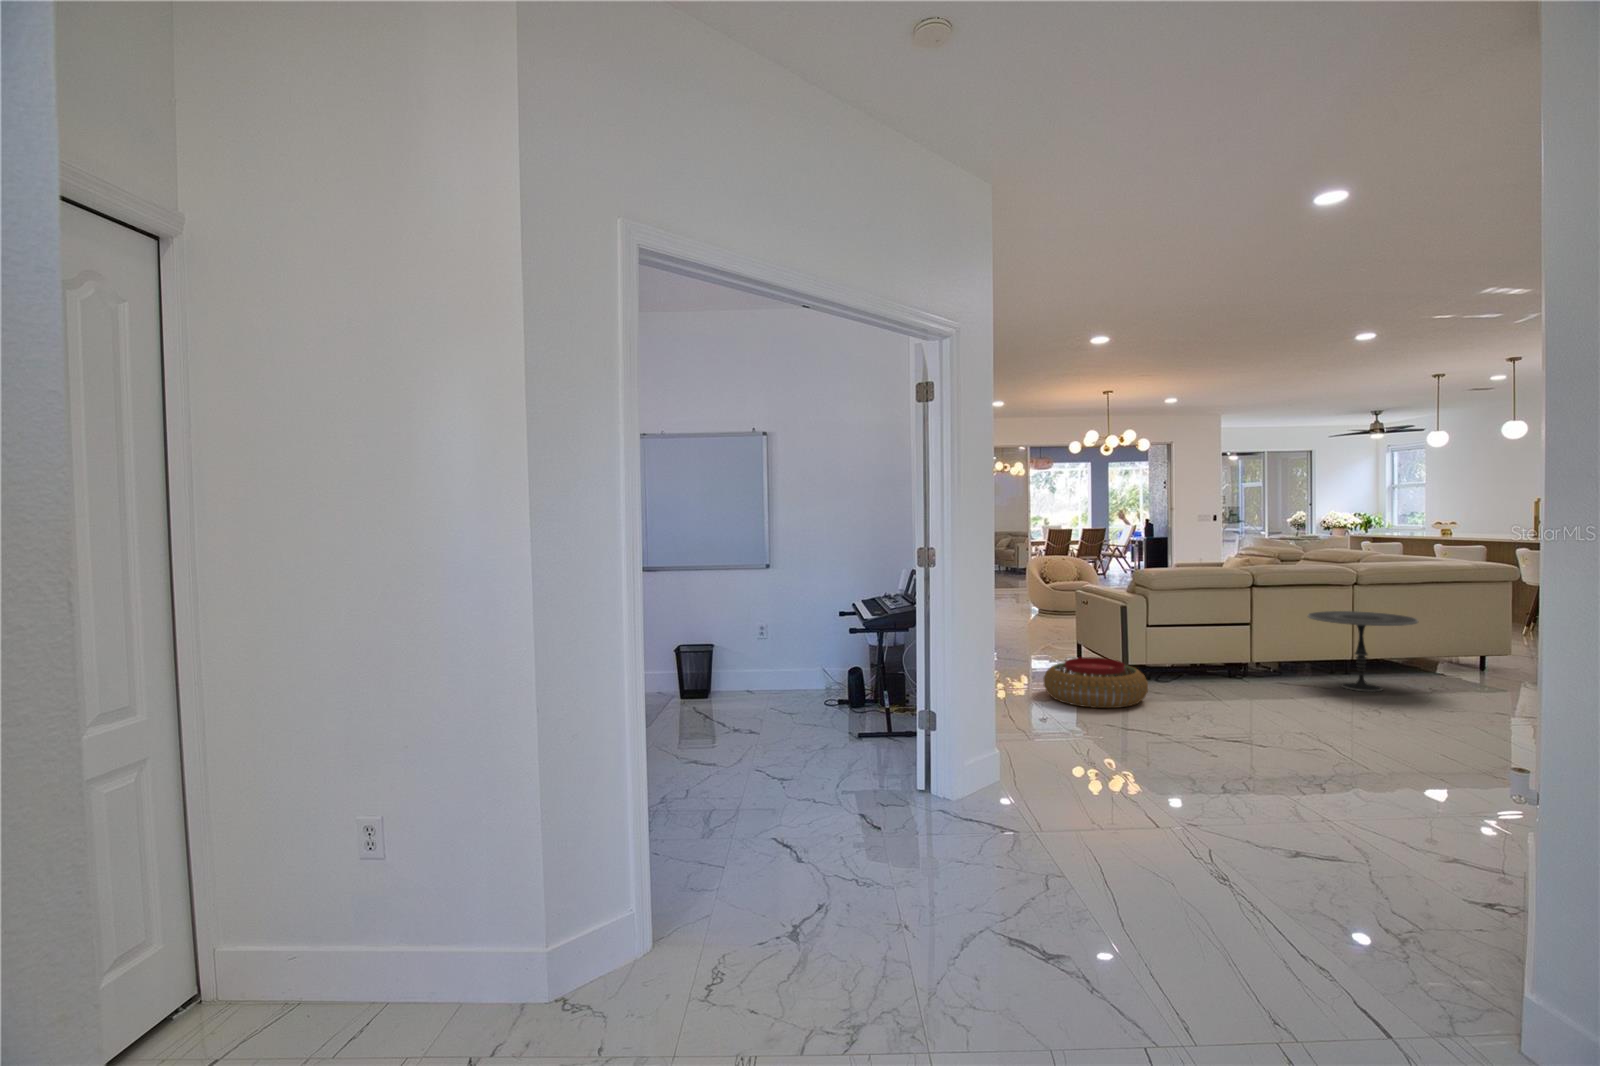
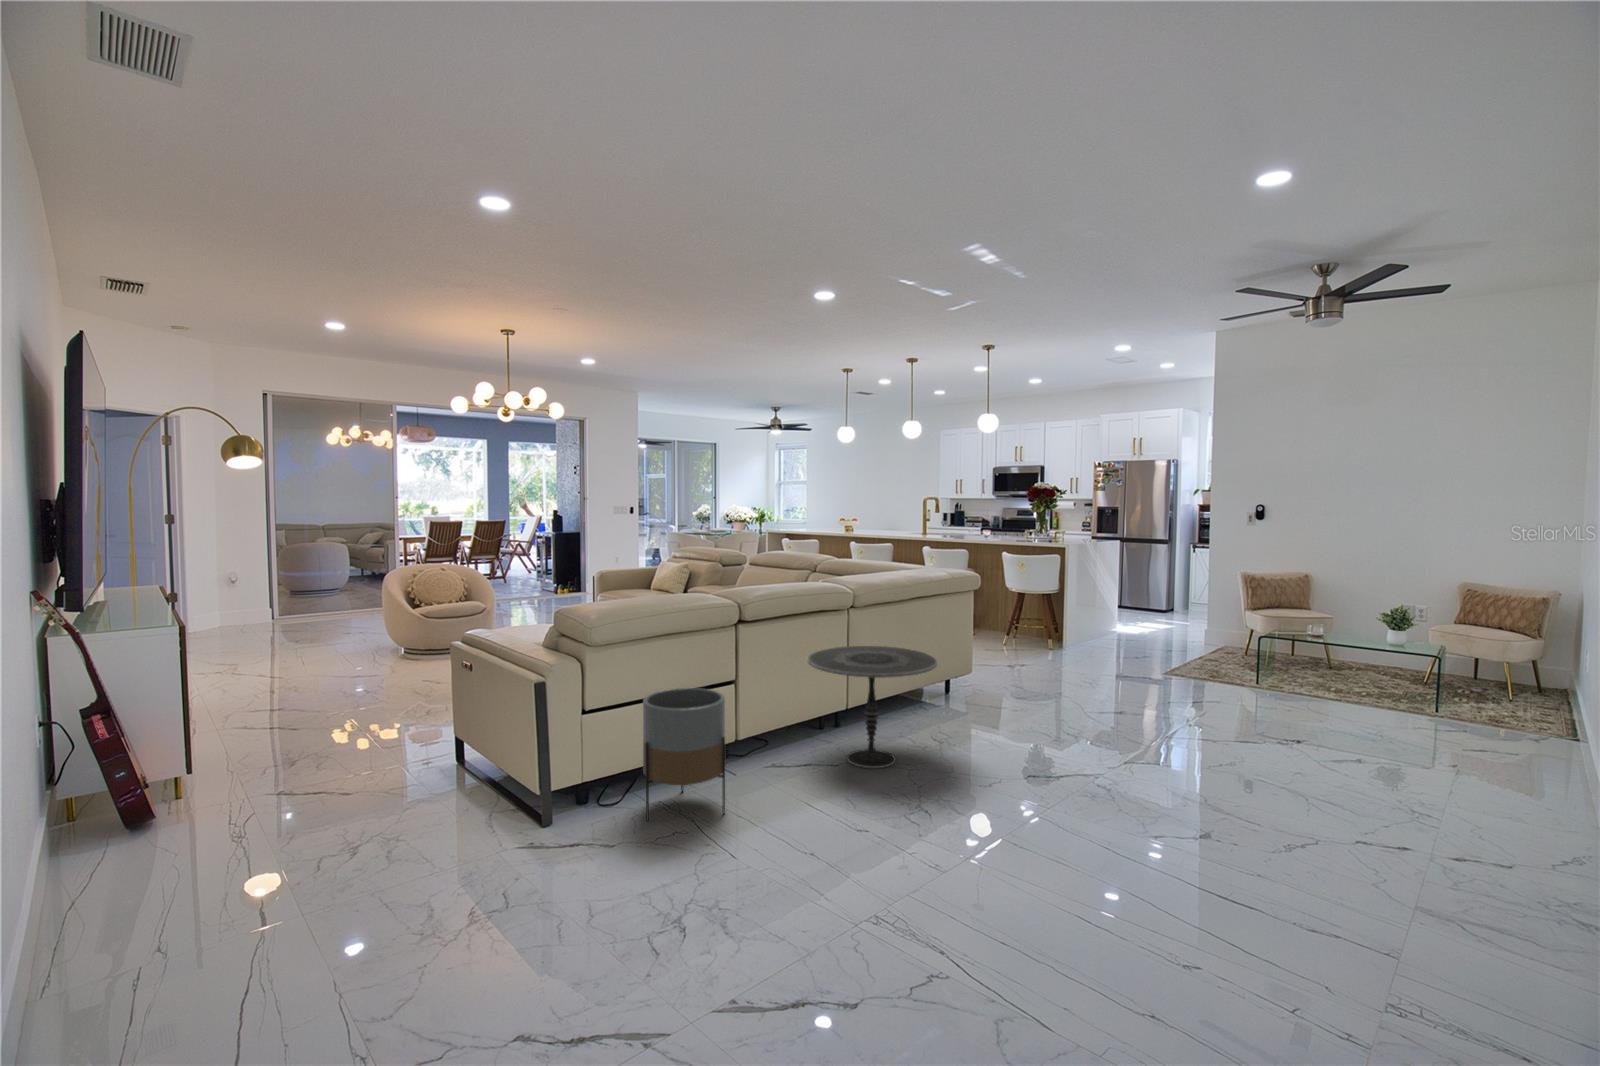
planter: none [1183,620,1236,691] -> present [643,688,726,821]
pouf: present [1043,657,1148,708] -> none [346,815,592,981]

